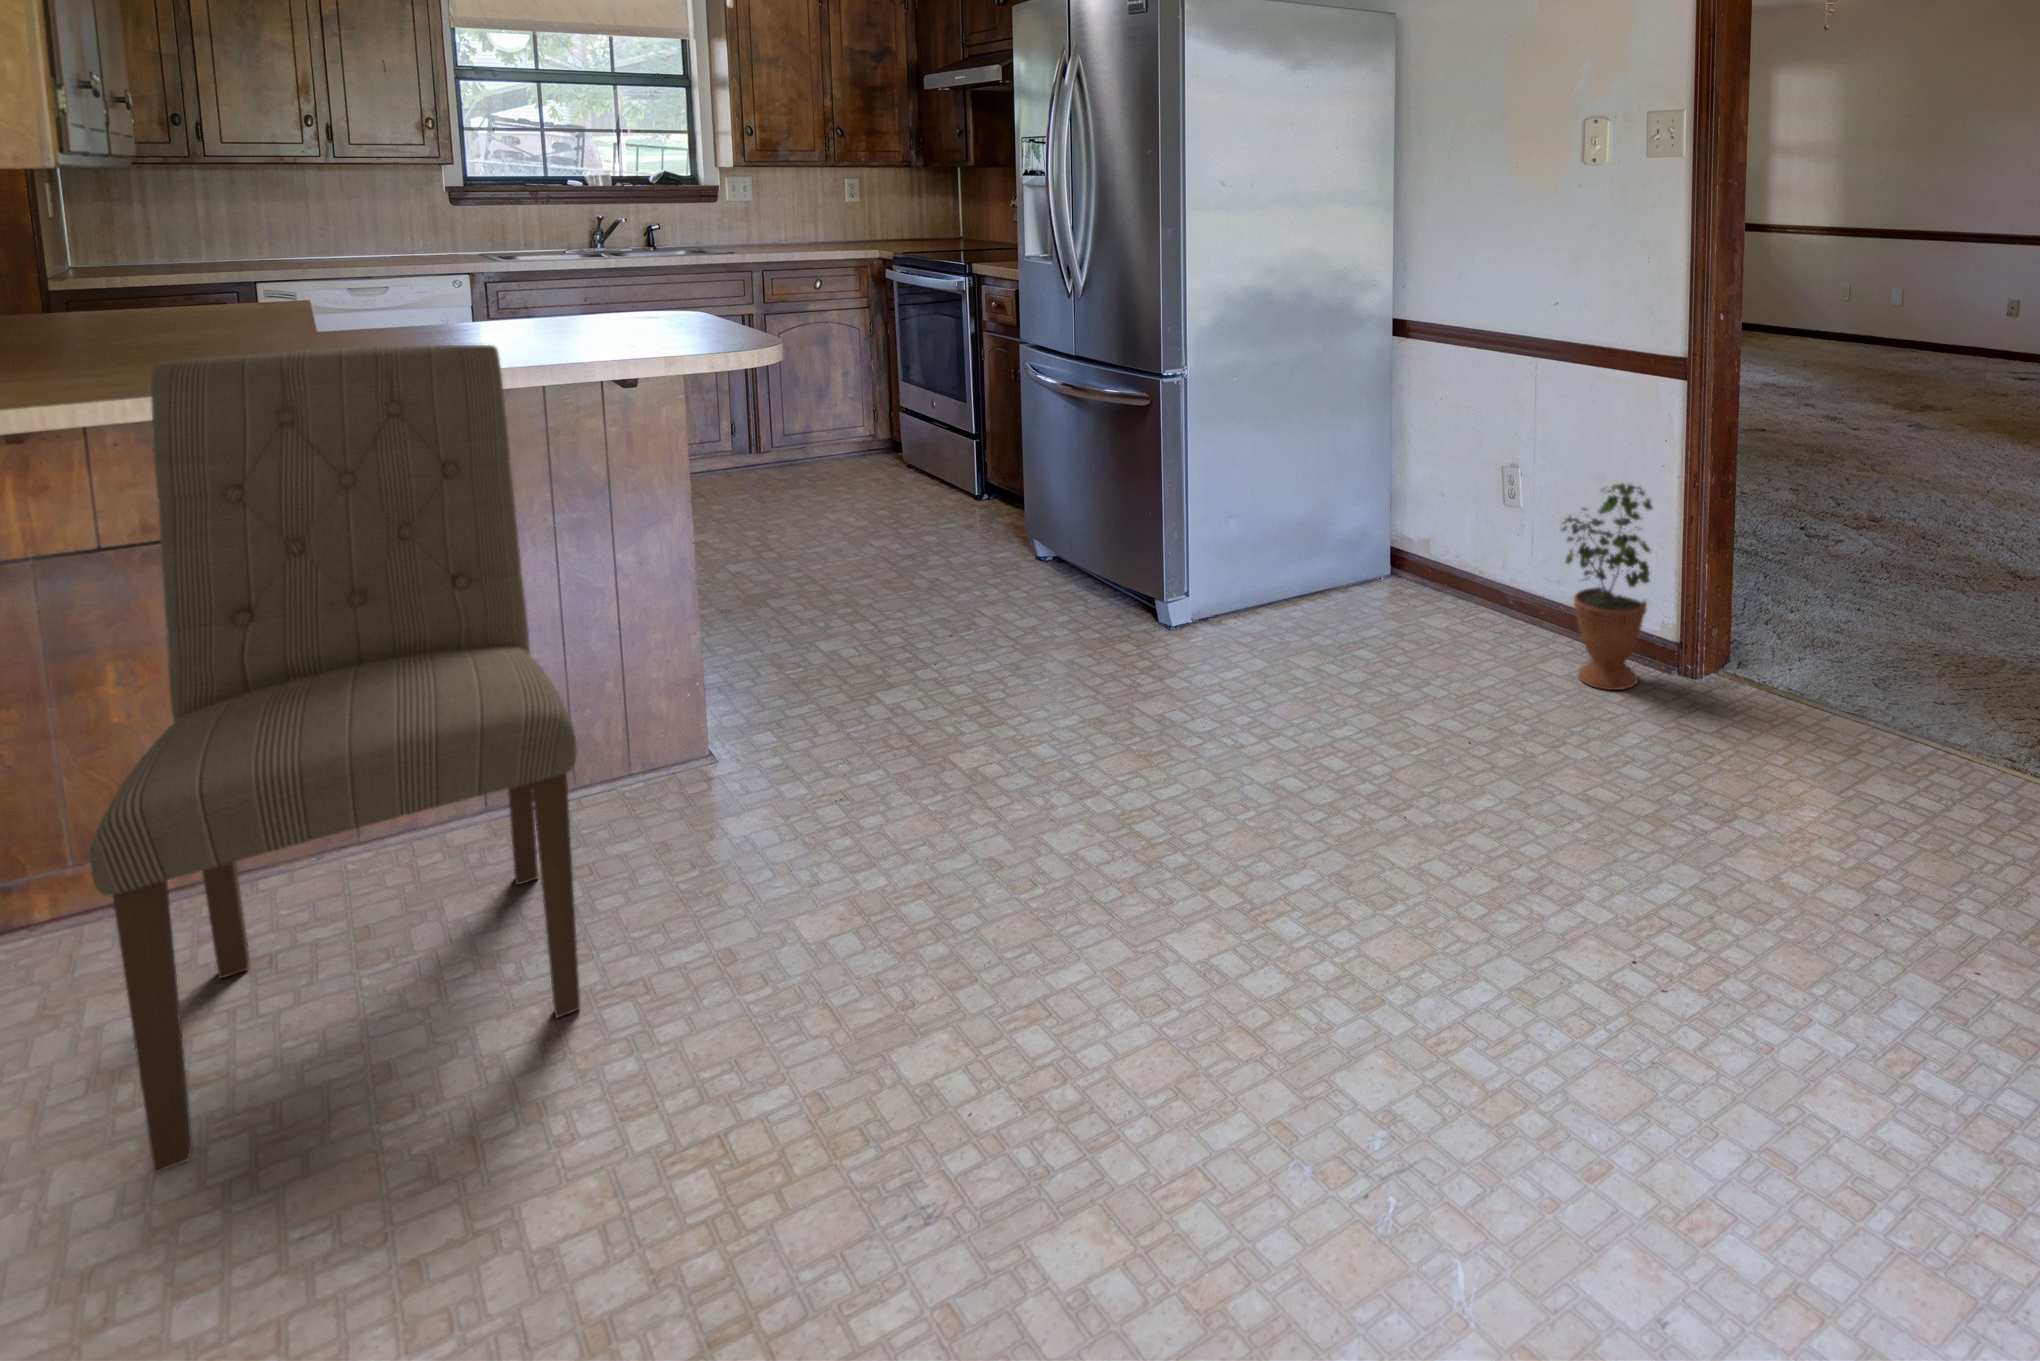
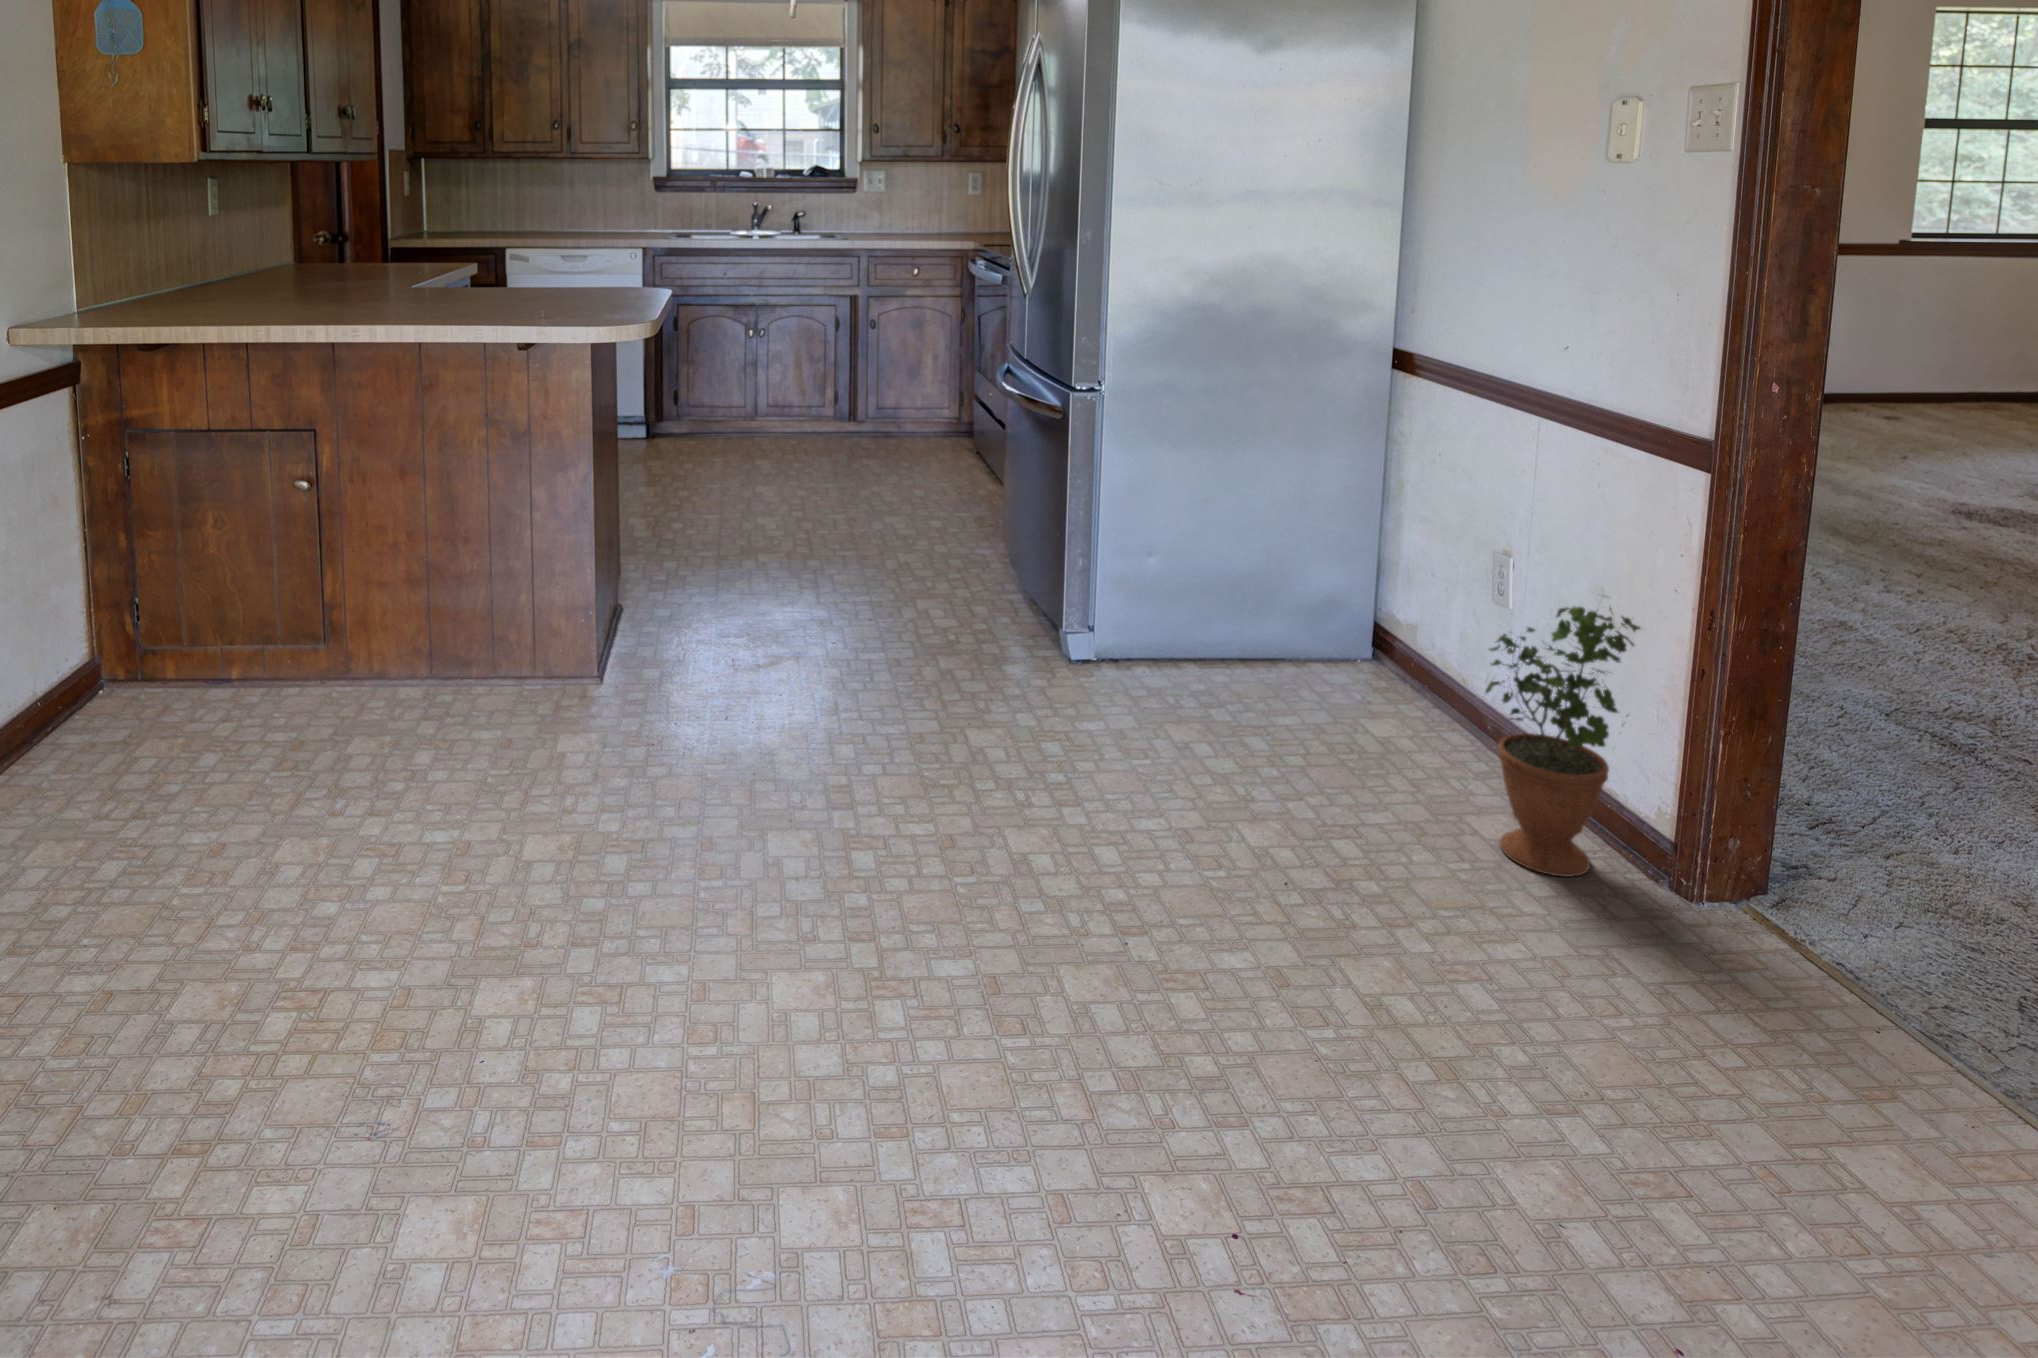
dining chair: present [90,345,580,1173] -> none [280,326,532,791]

